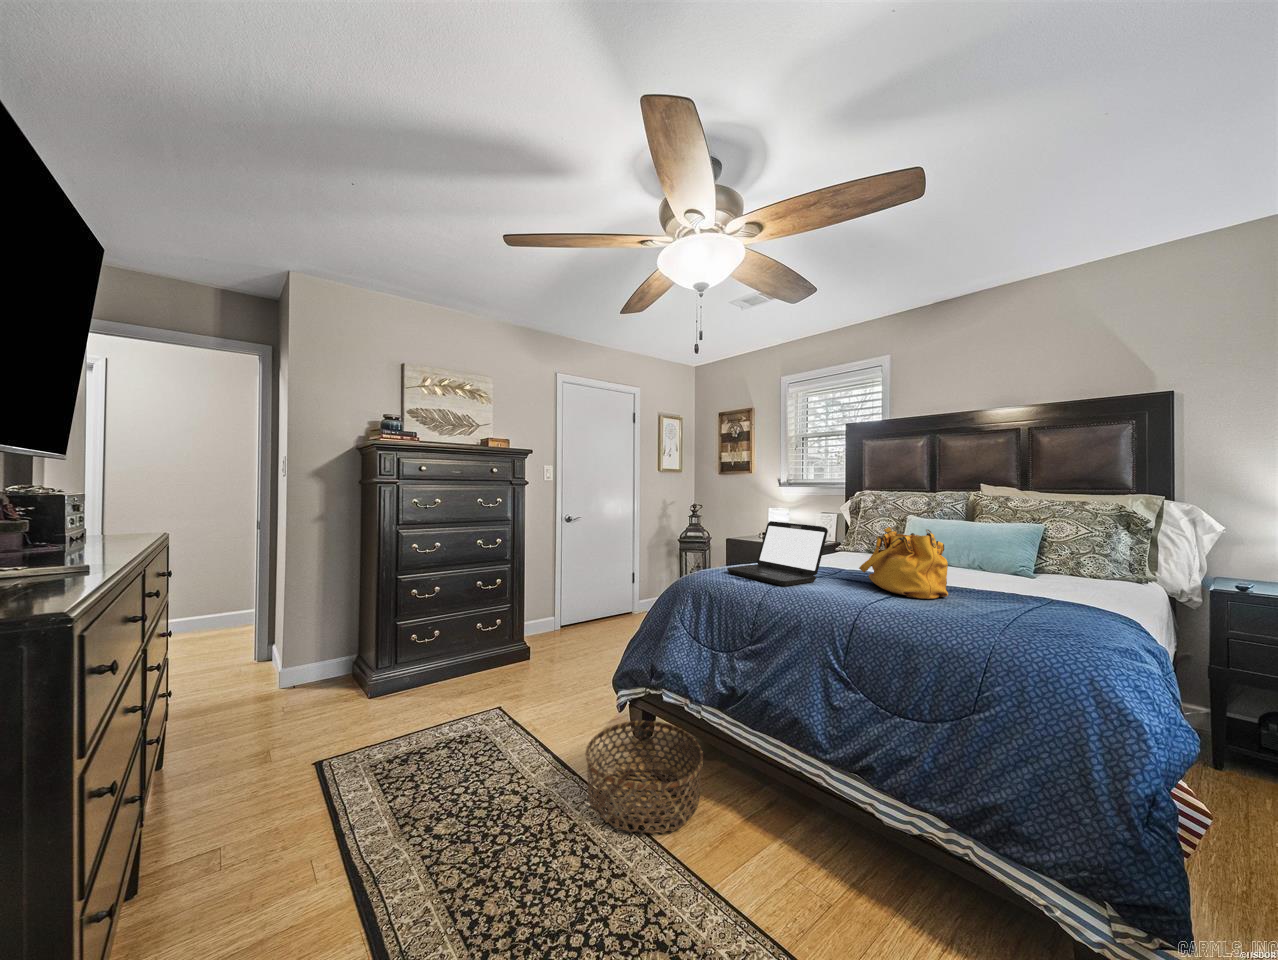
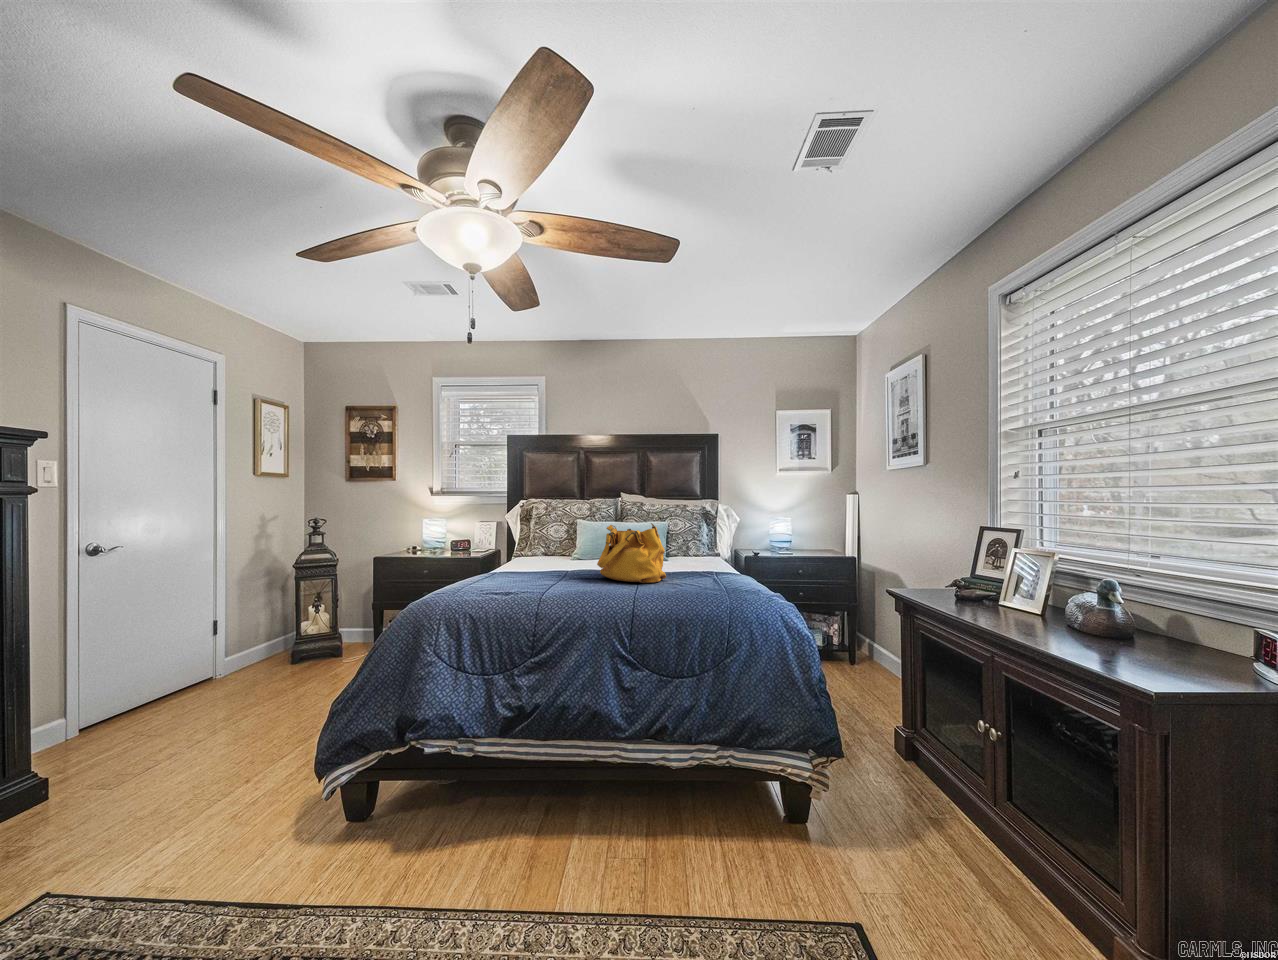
laptop: present [727,521,828,586] -> none [467,528,566,592]
basket: present [585,720,703,834] -> none [342,781,500,929]

